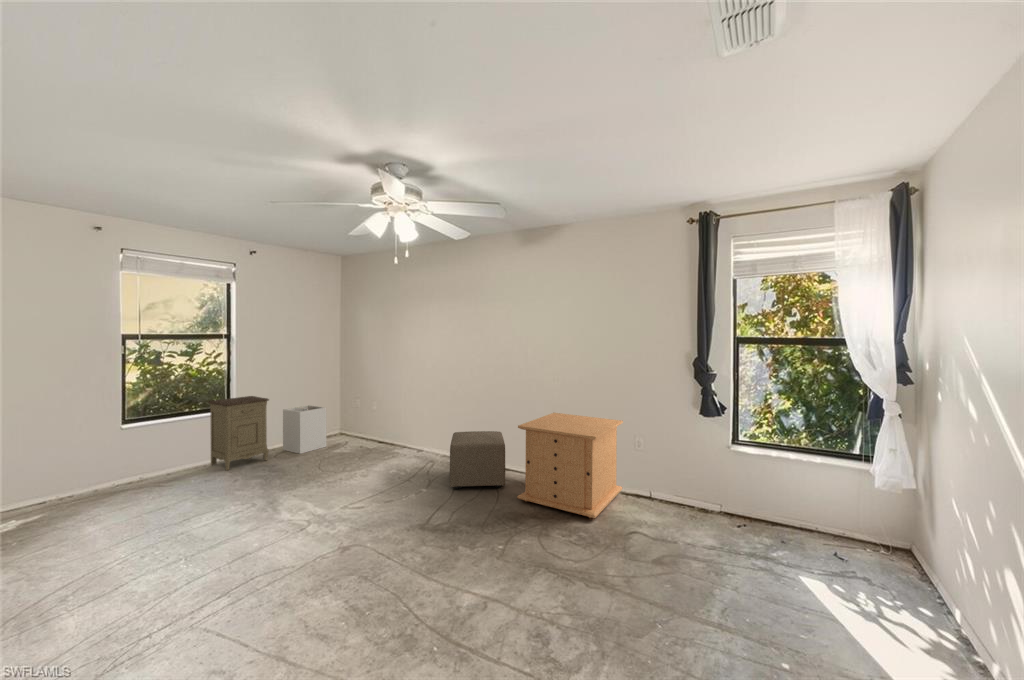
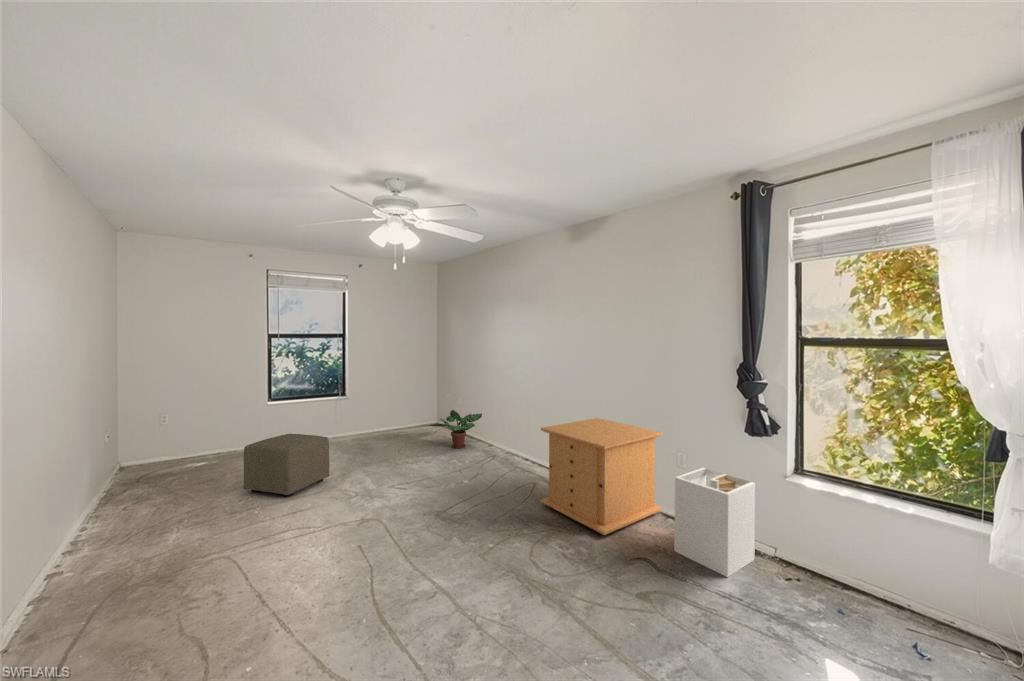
nightstand: present [208,396,269,470] -> none [326,386,369,445]
laundry hamper: present [283,405,326,454] -> present [674,468,755,577]
potted plant: none [349,415,411,458] -> present [429,410,482,448]
ottoman: present [450,431,505,489] -> present [244,434,329,497]

